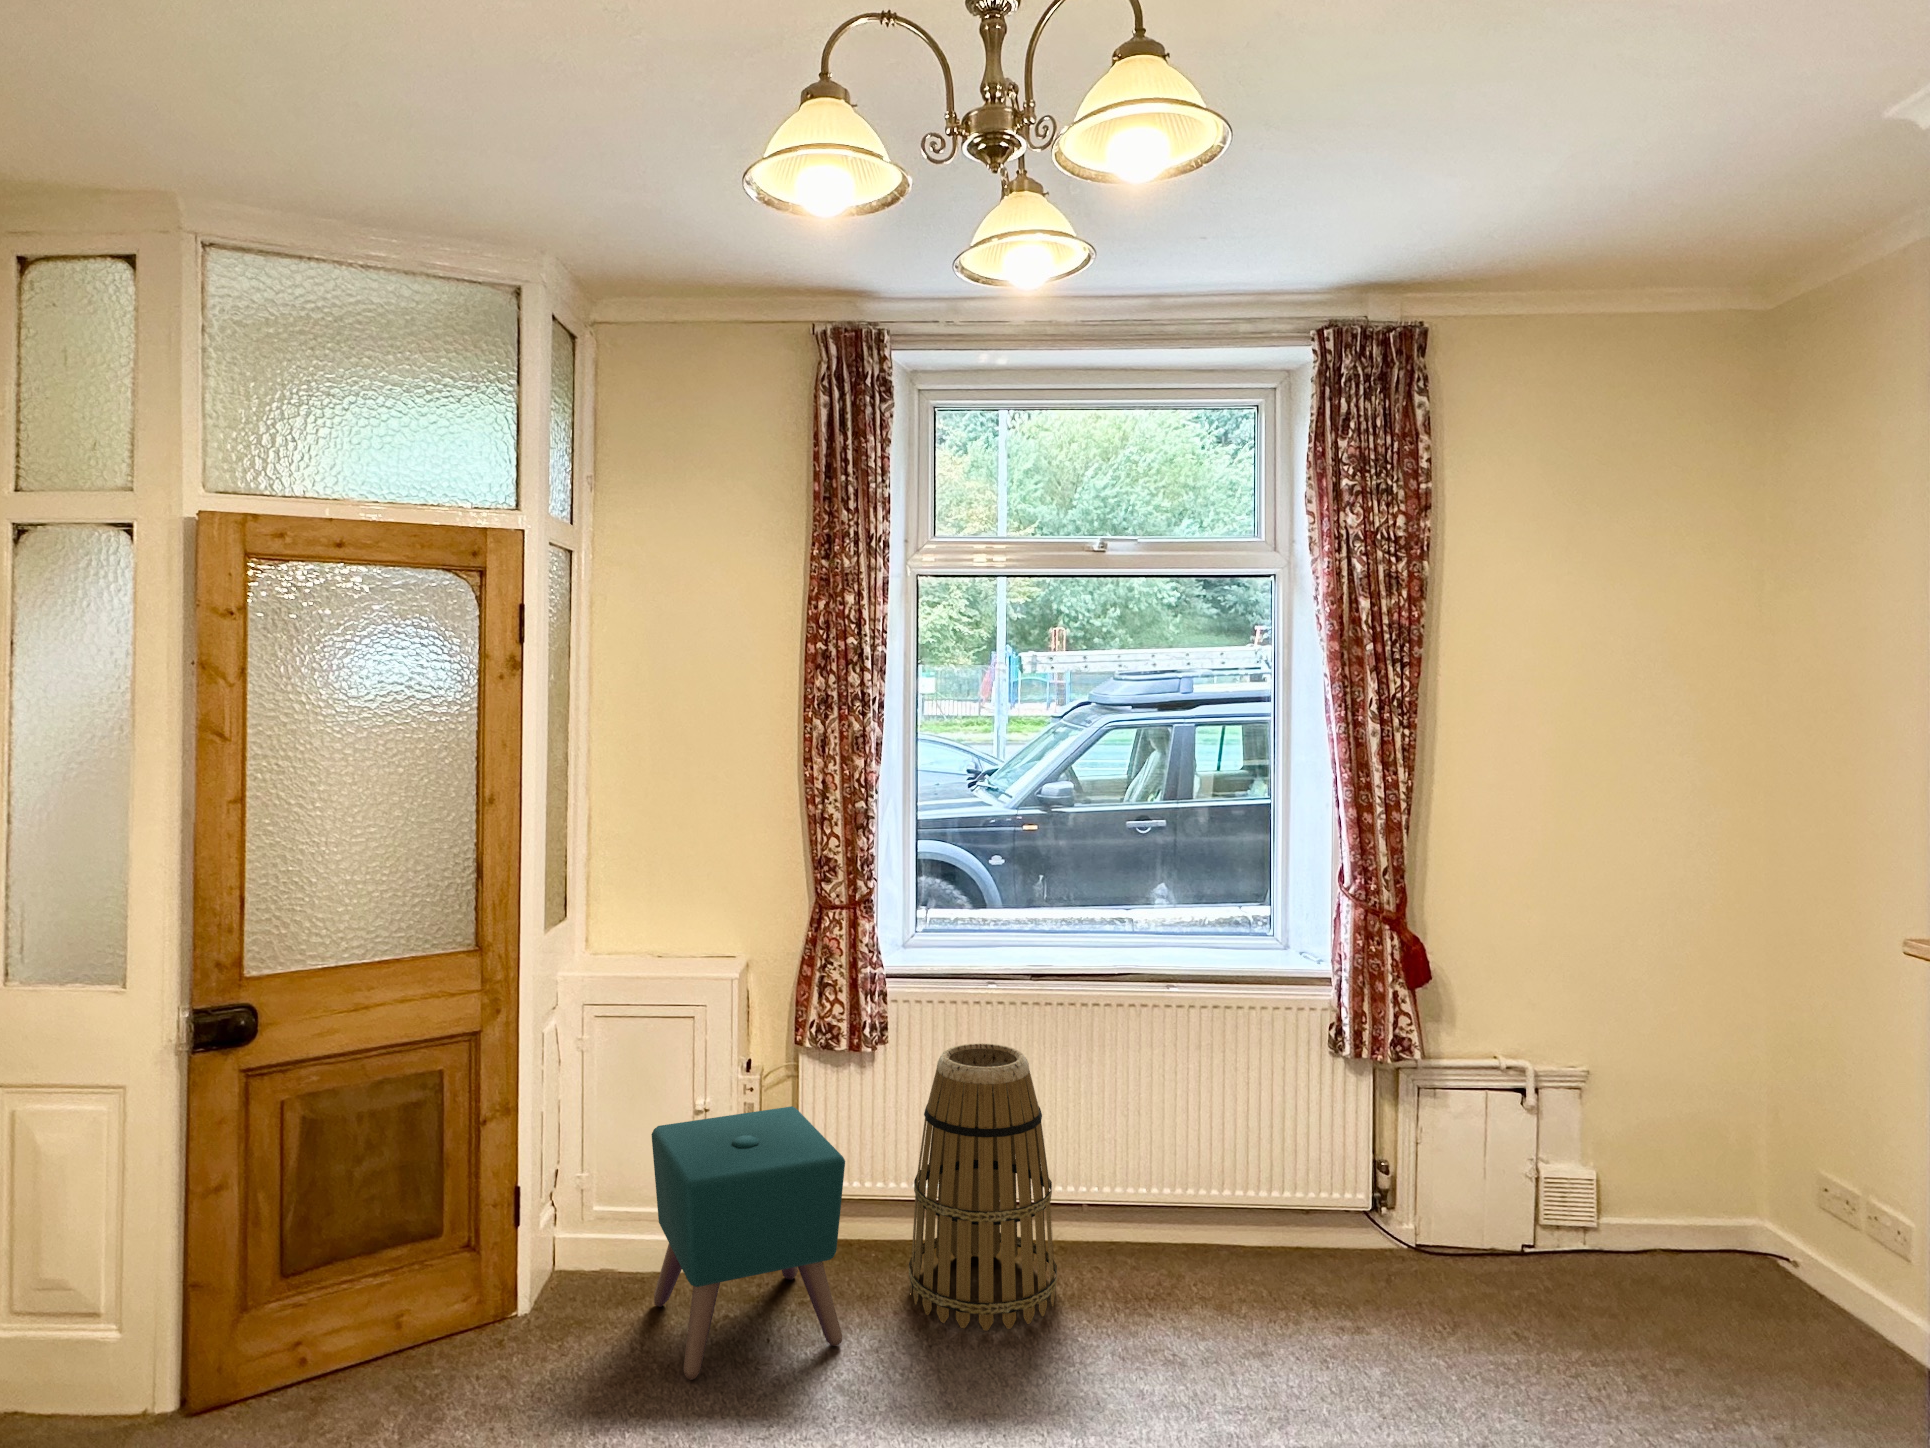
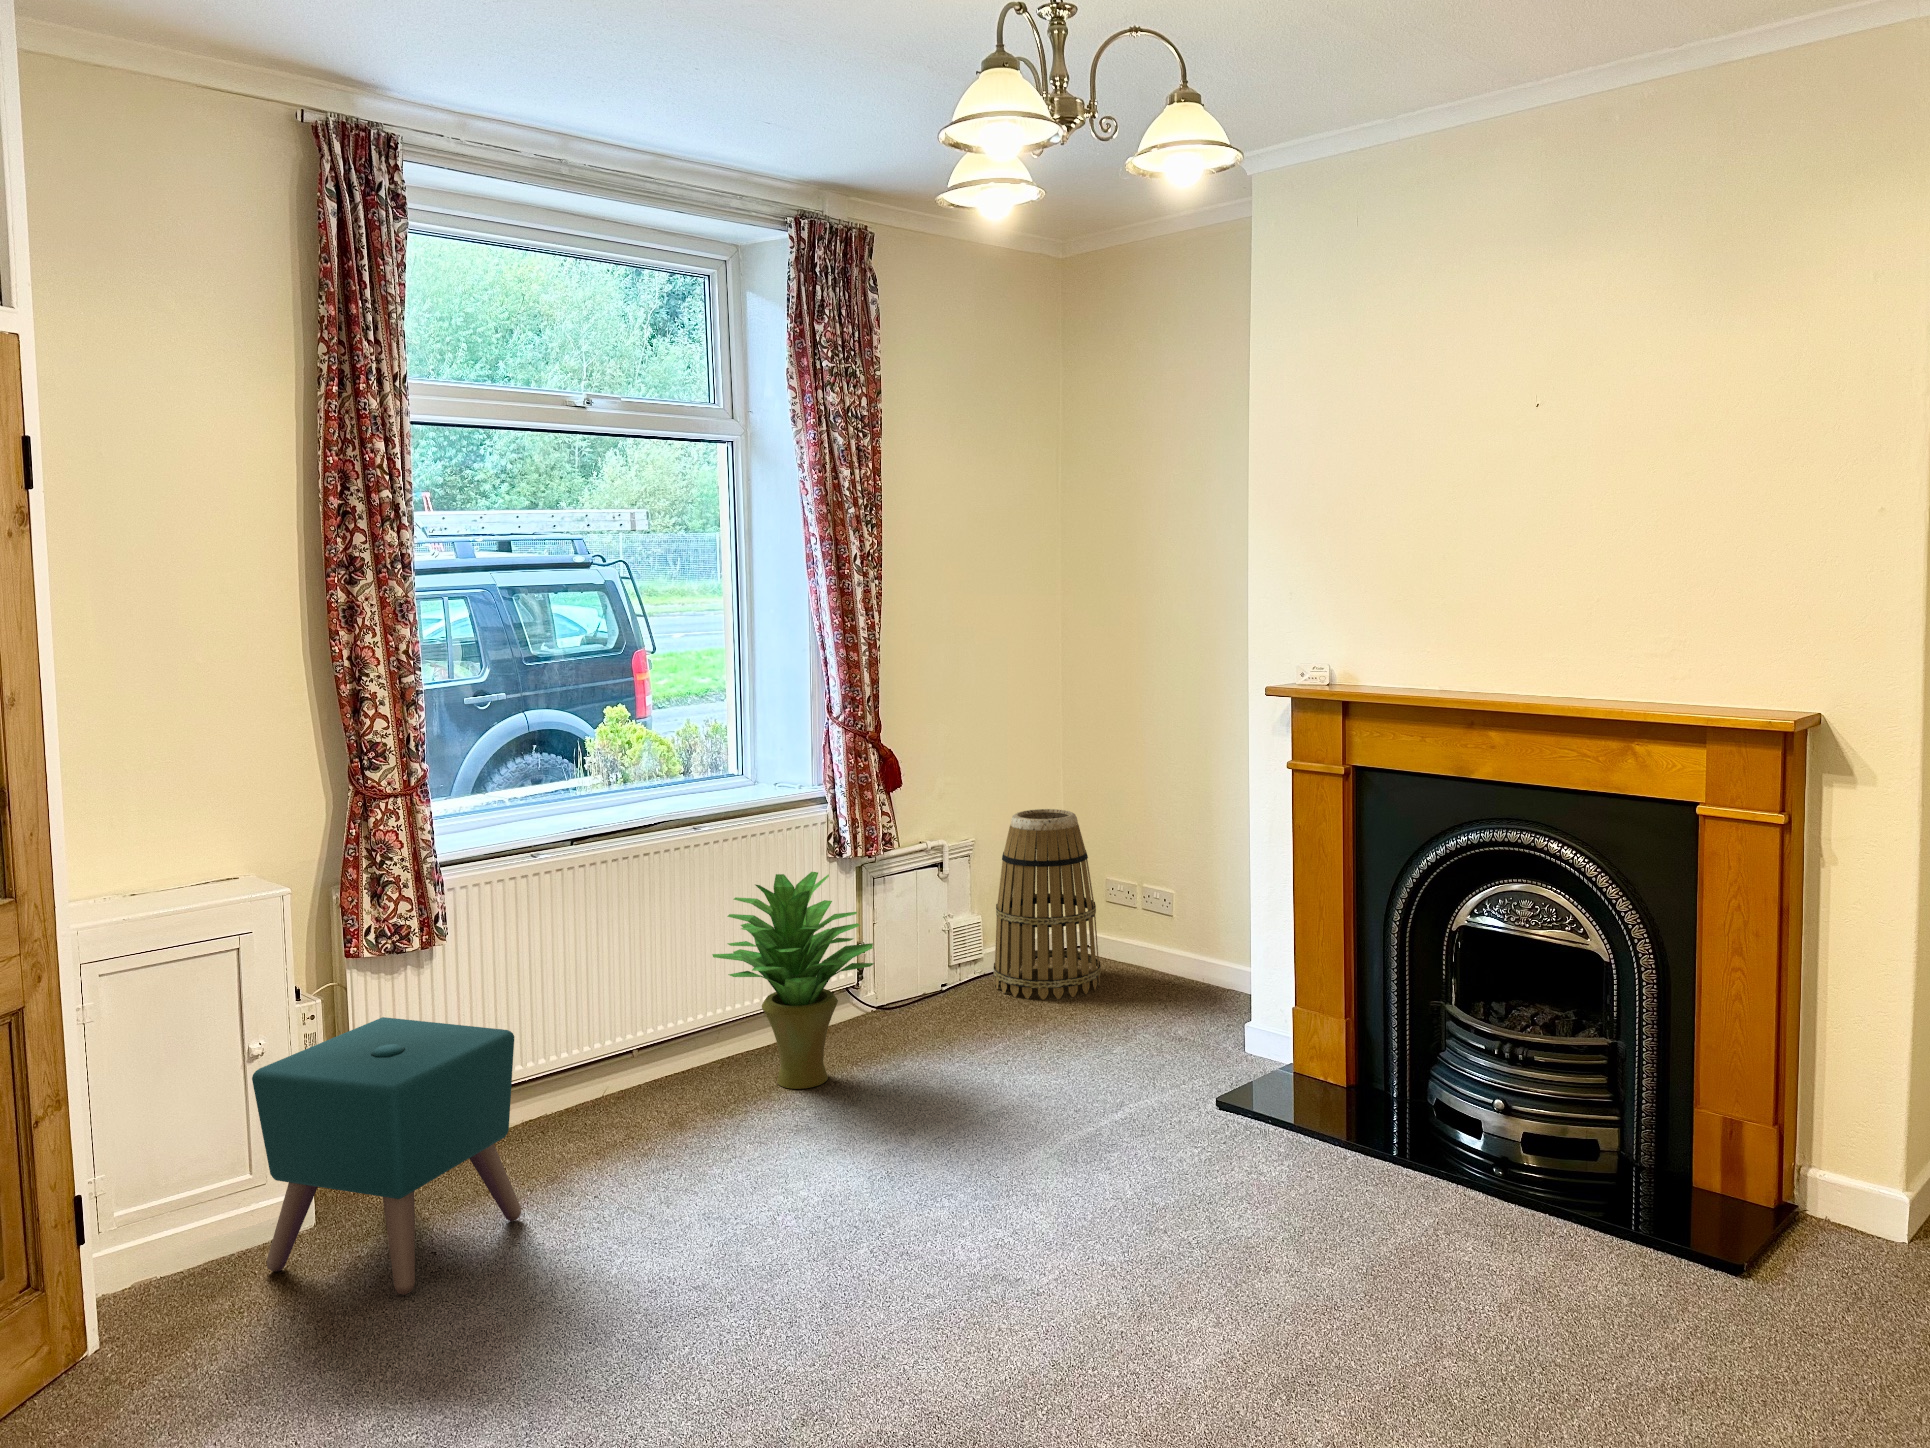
basket: present [909,1043,1057,1330] -> present [994,809,1101,999]
potted plant: none [1140,1056,1332,1321] -> present [712,872,874,1089]

